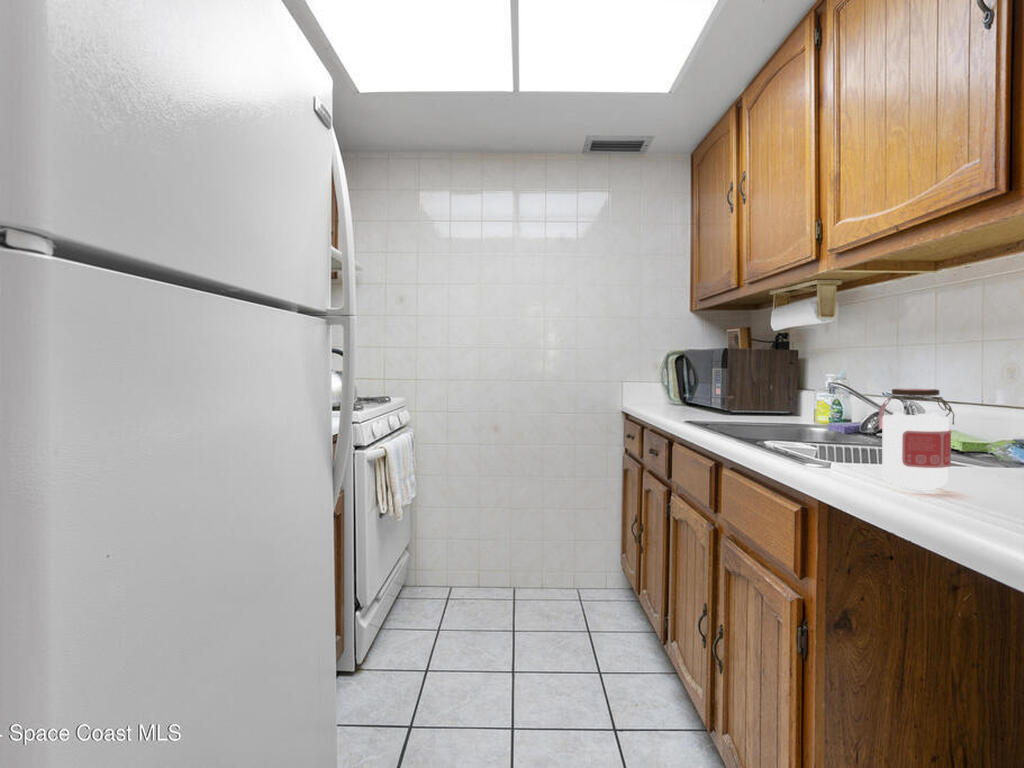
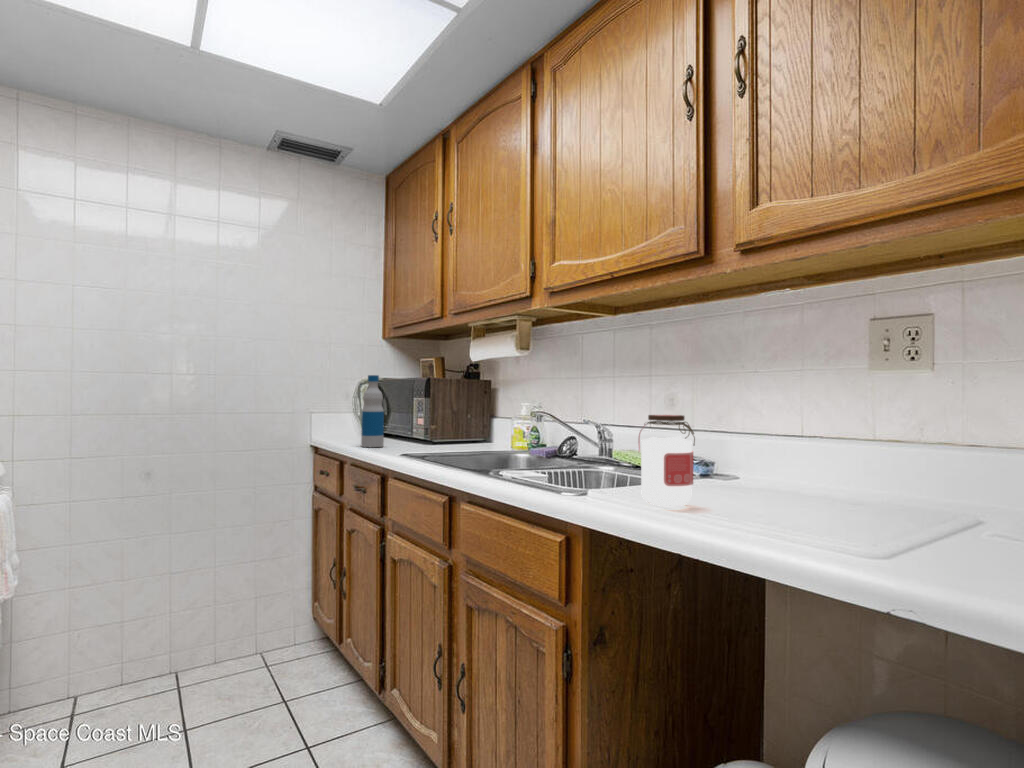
bottle: none [658,349,678,416] -> present [361,375,384,447]

